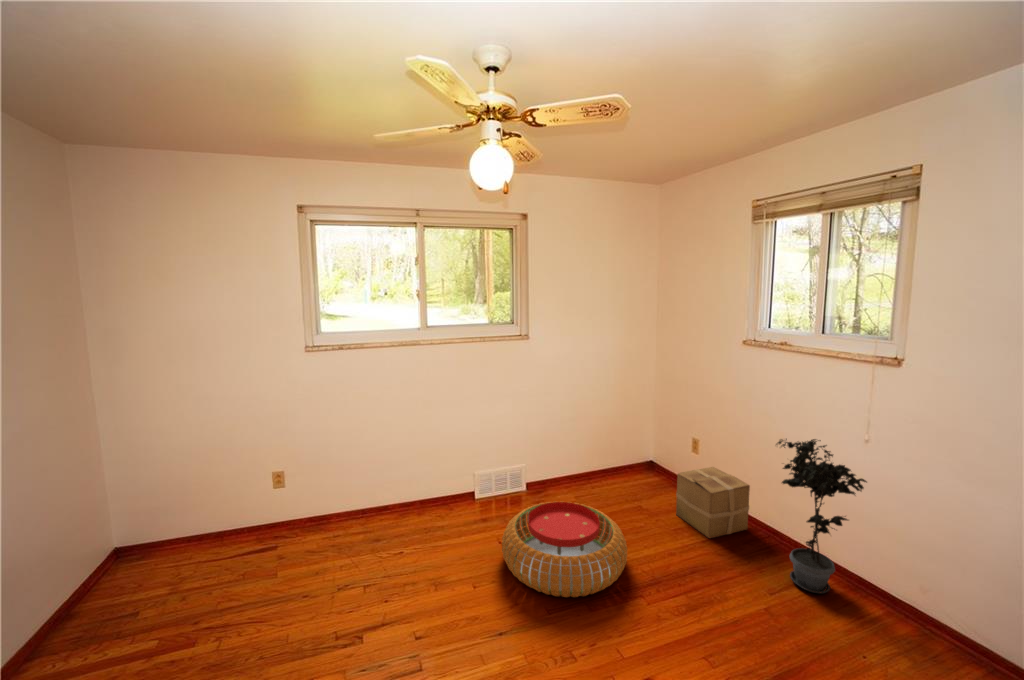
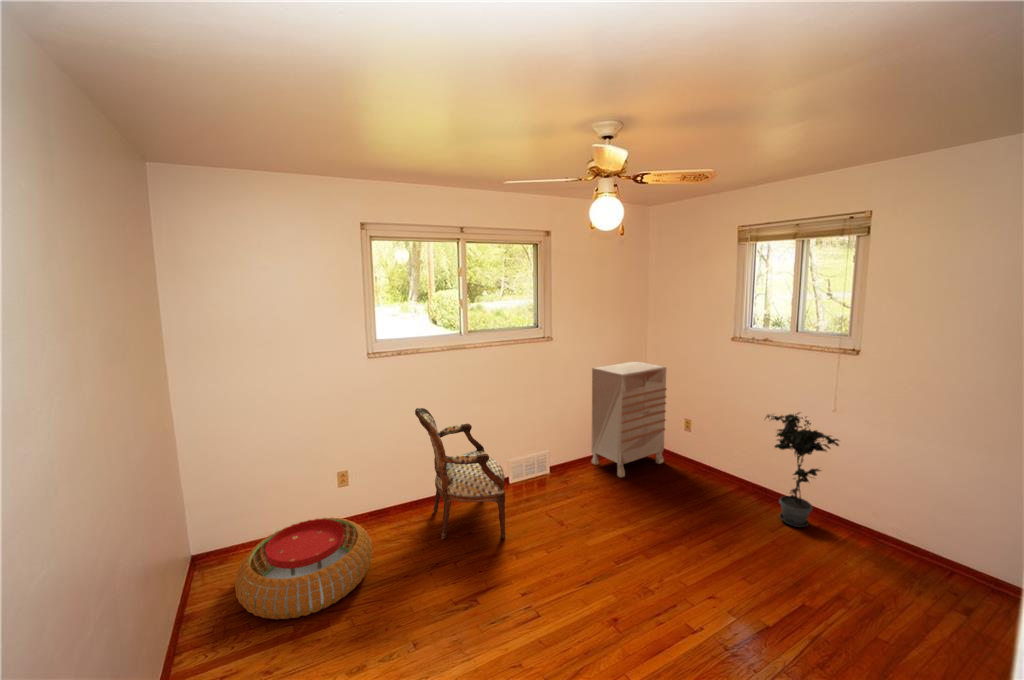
dresser: none [579,367,669,503] -> present [591,361,667,477]
armchair: none [344,408,448,565] -> present [415,408,506,540]
cardboard box: present [676,467,750,538] -> none [680,441,739,497]
pouf: present [502,501,627,597] -> present [235,518,373,619]

